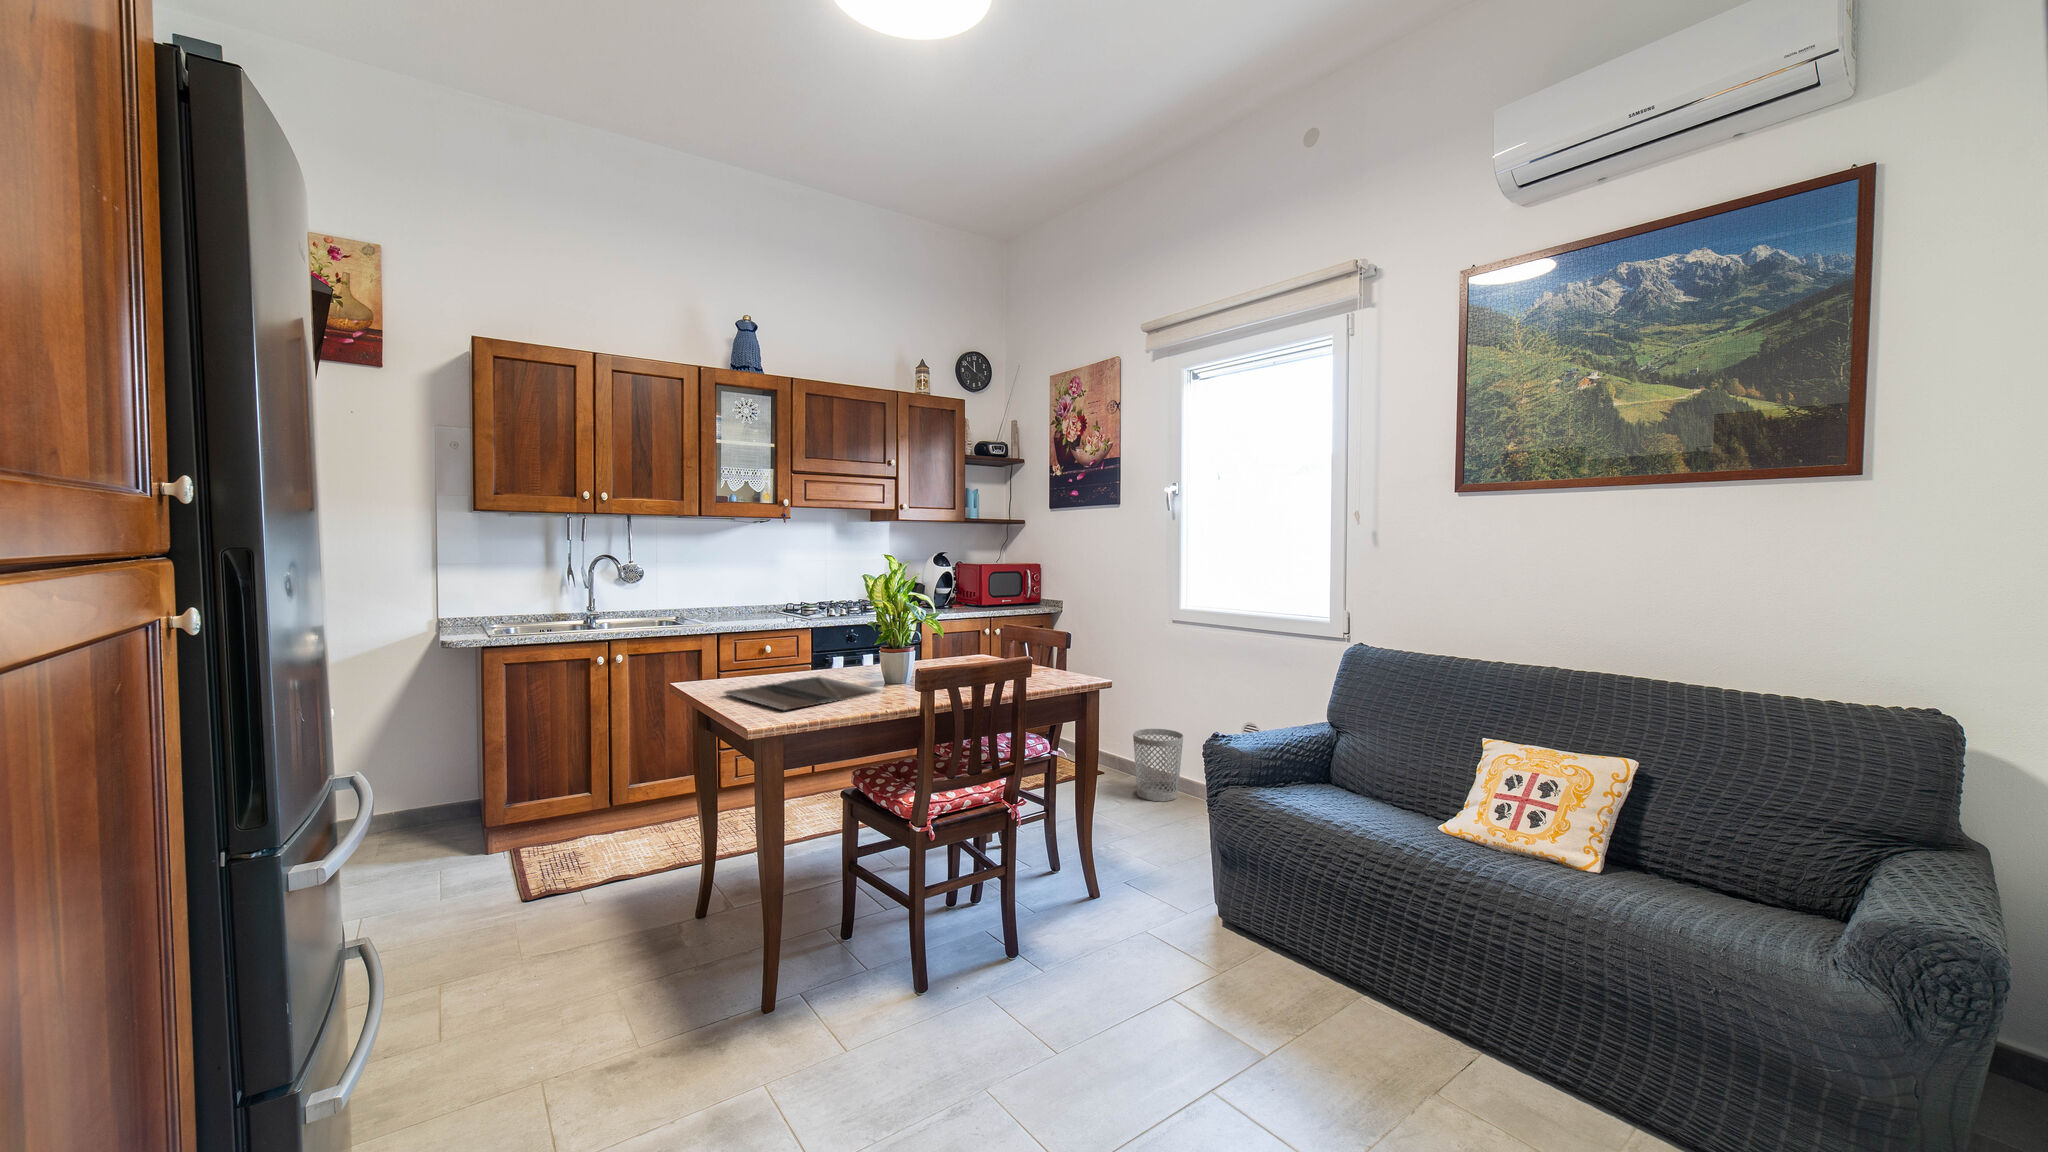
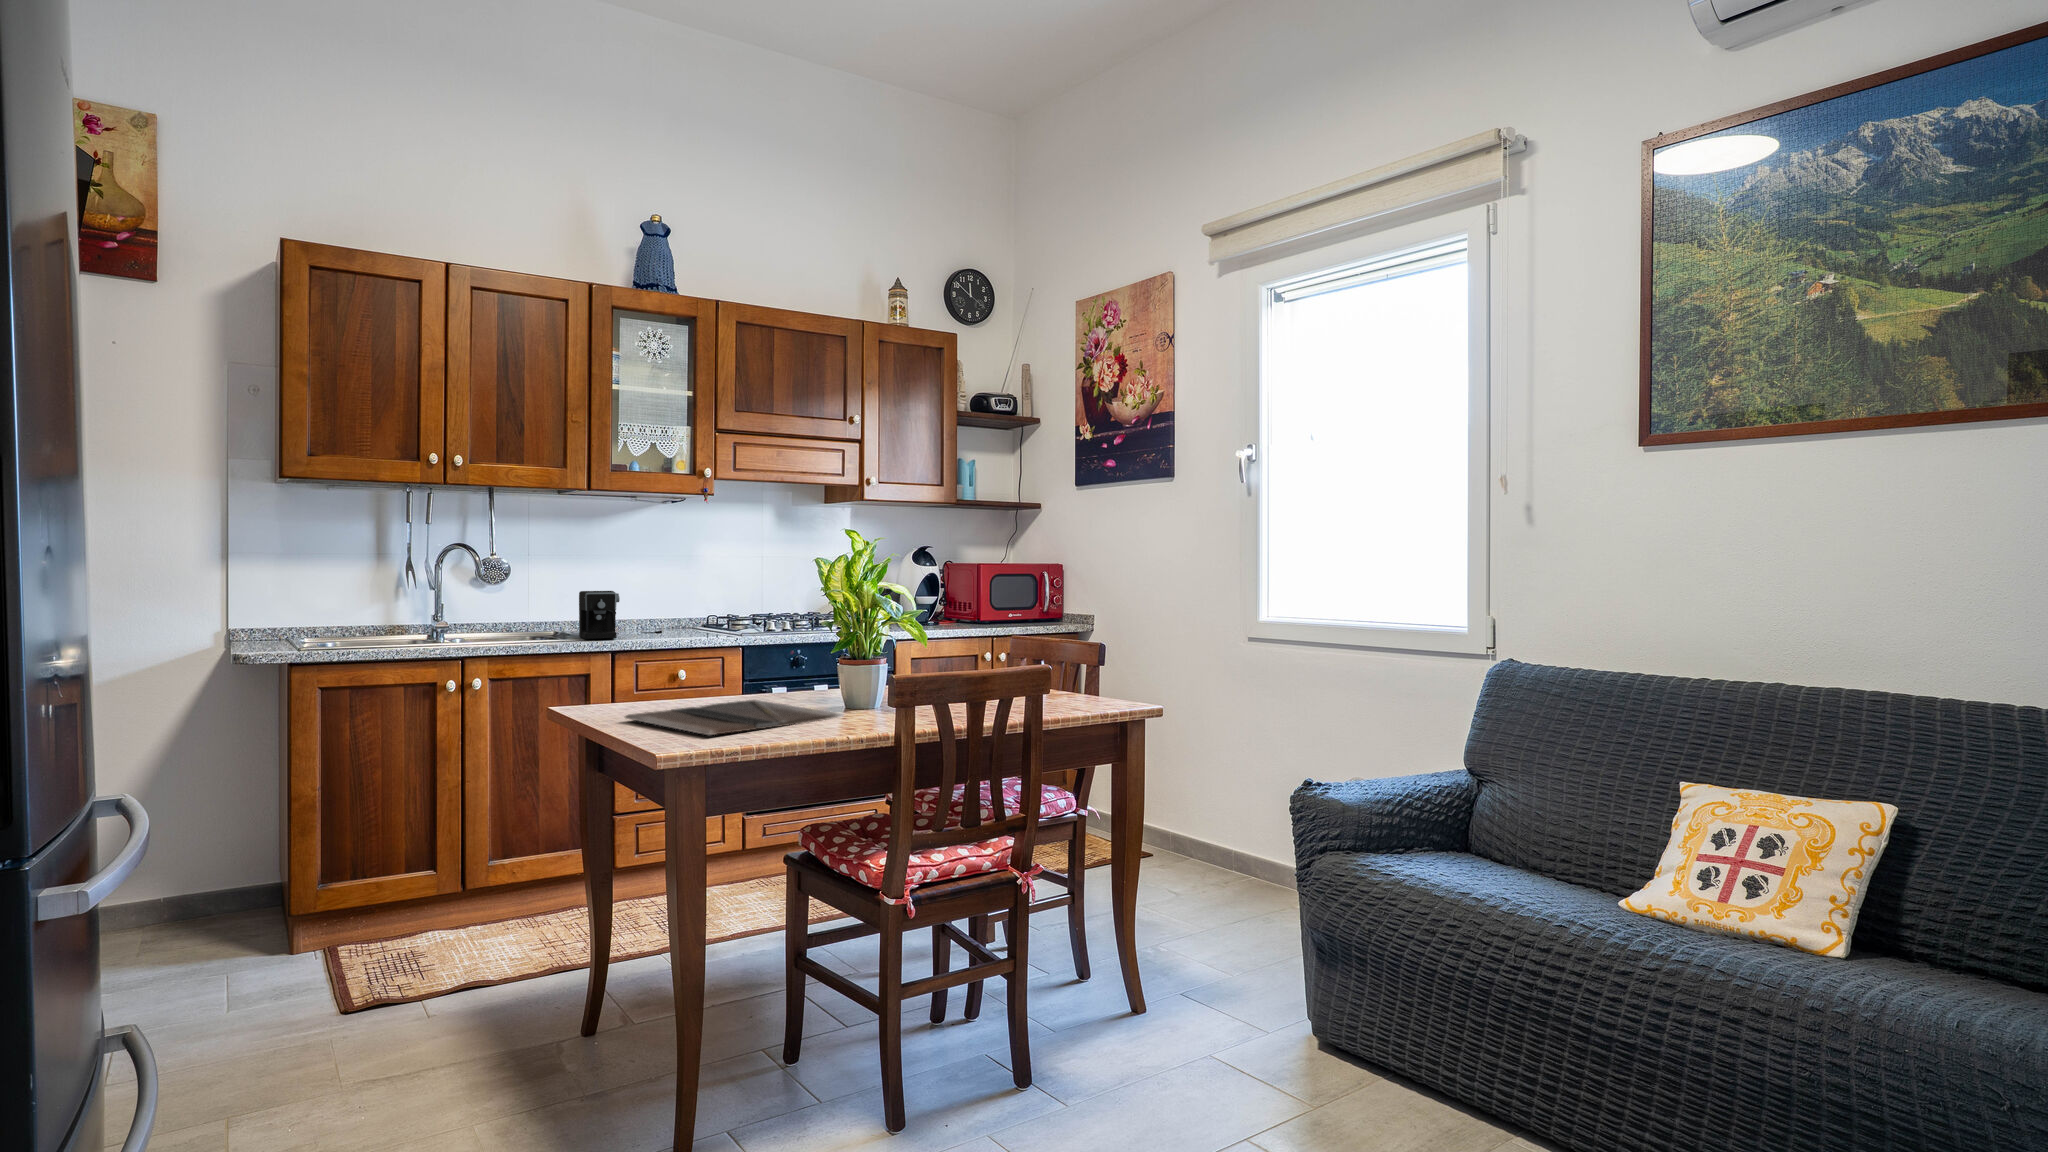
coffee maker: none [694,588,755,623] -> present [579,591,662,639]
wastebasket: present [1133,729,1183,801] -> none [1195,792,1267,894]

